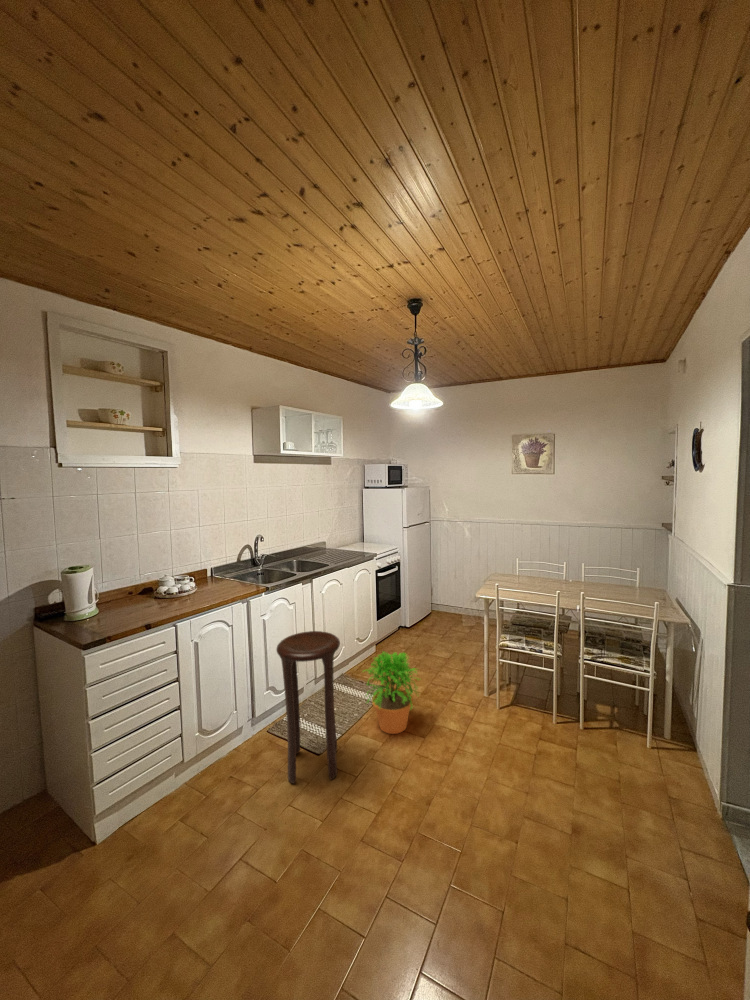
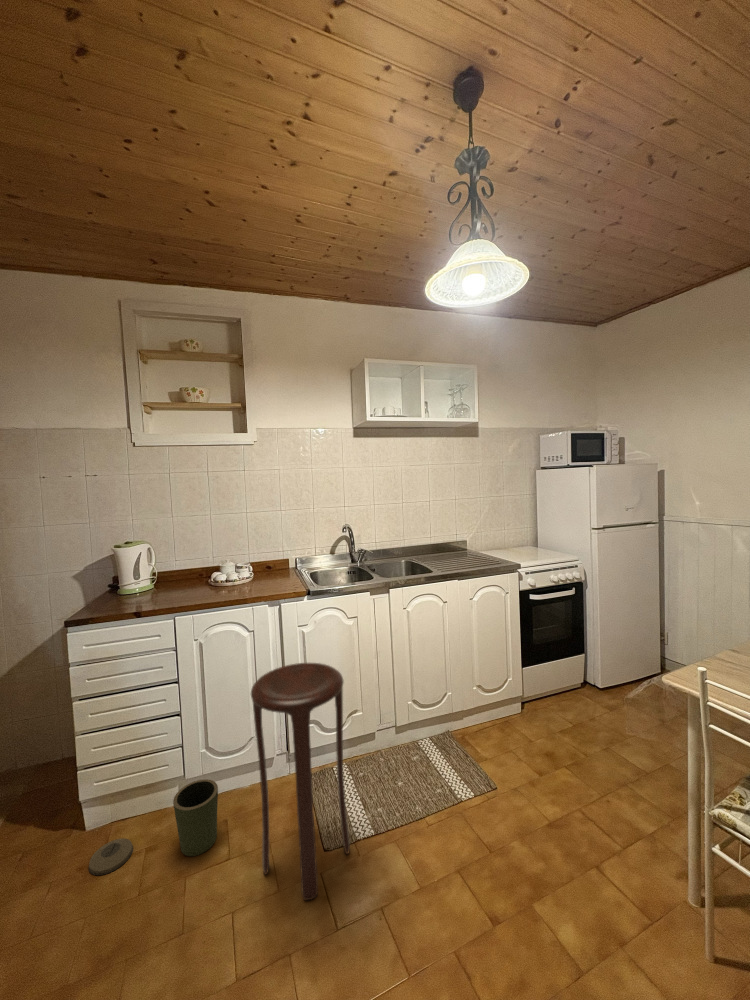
potted plant: present [364,651,417,734] -> none [406,724,503,878]
trash can: none [133,747,238,858] -> present [89,779,218,875]

